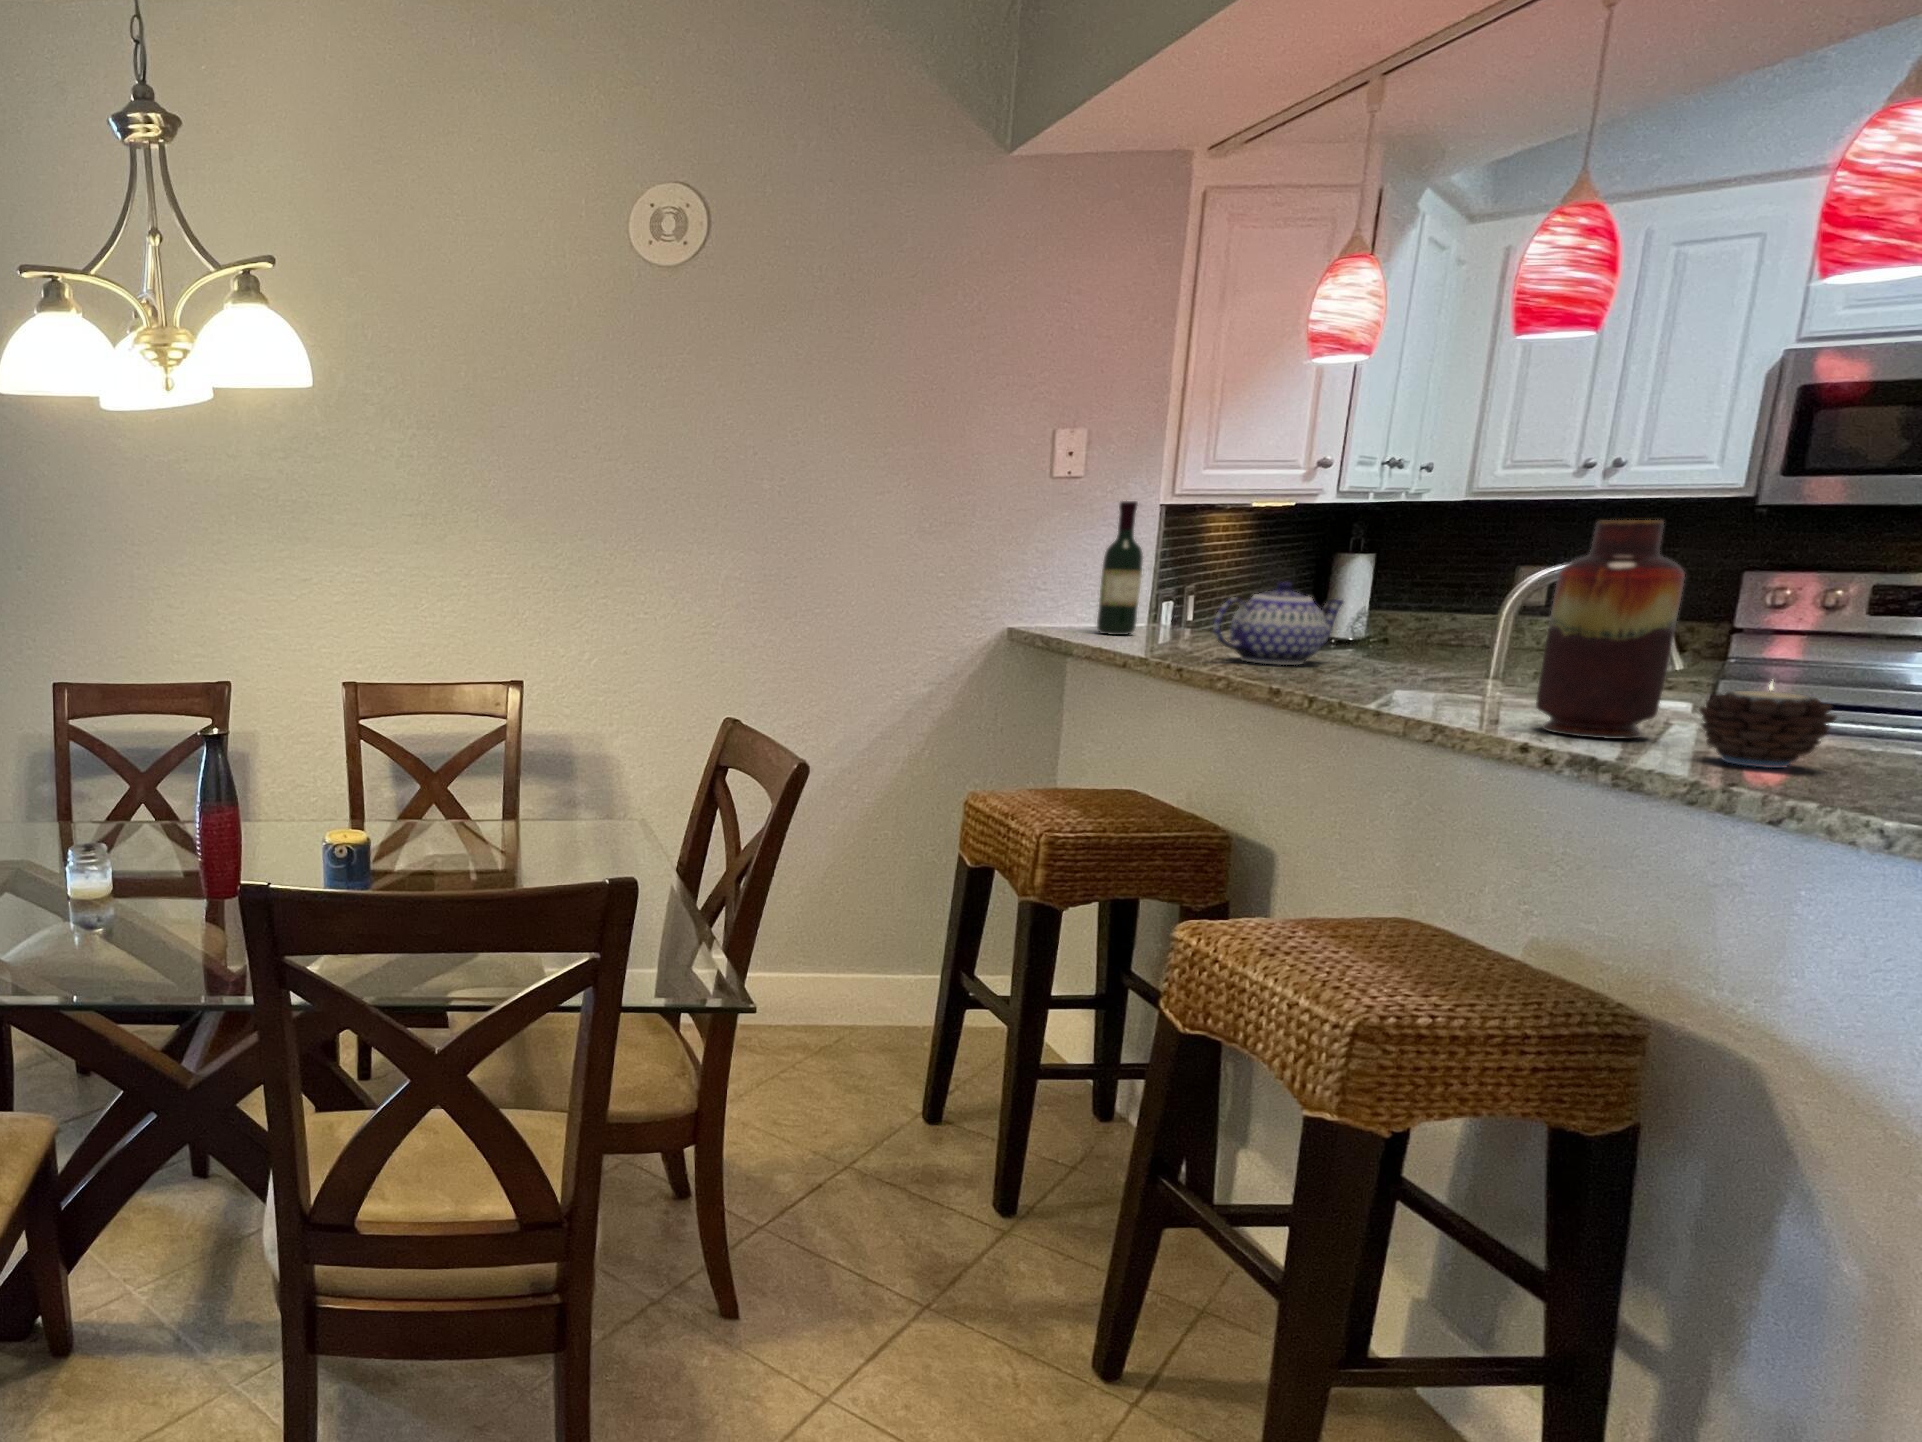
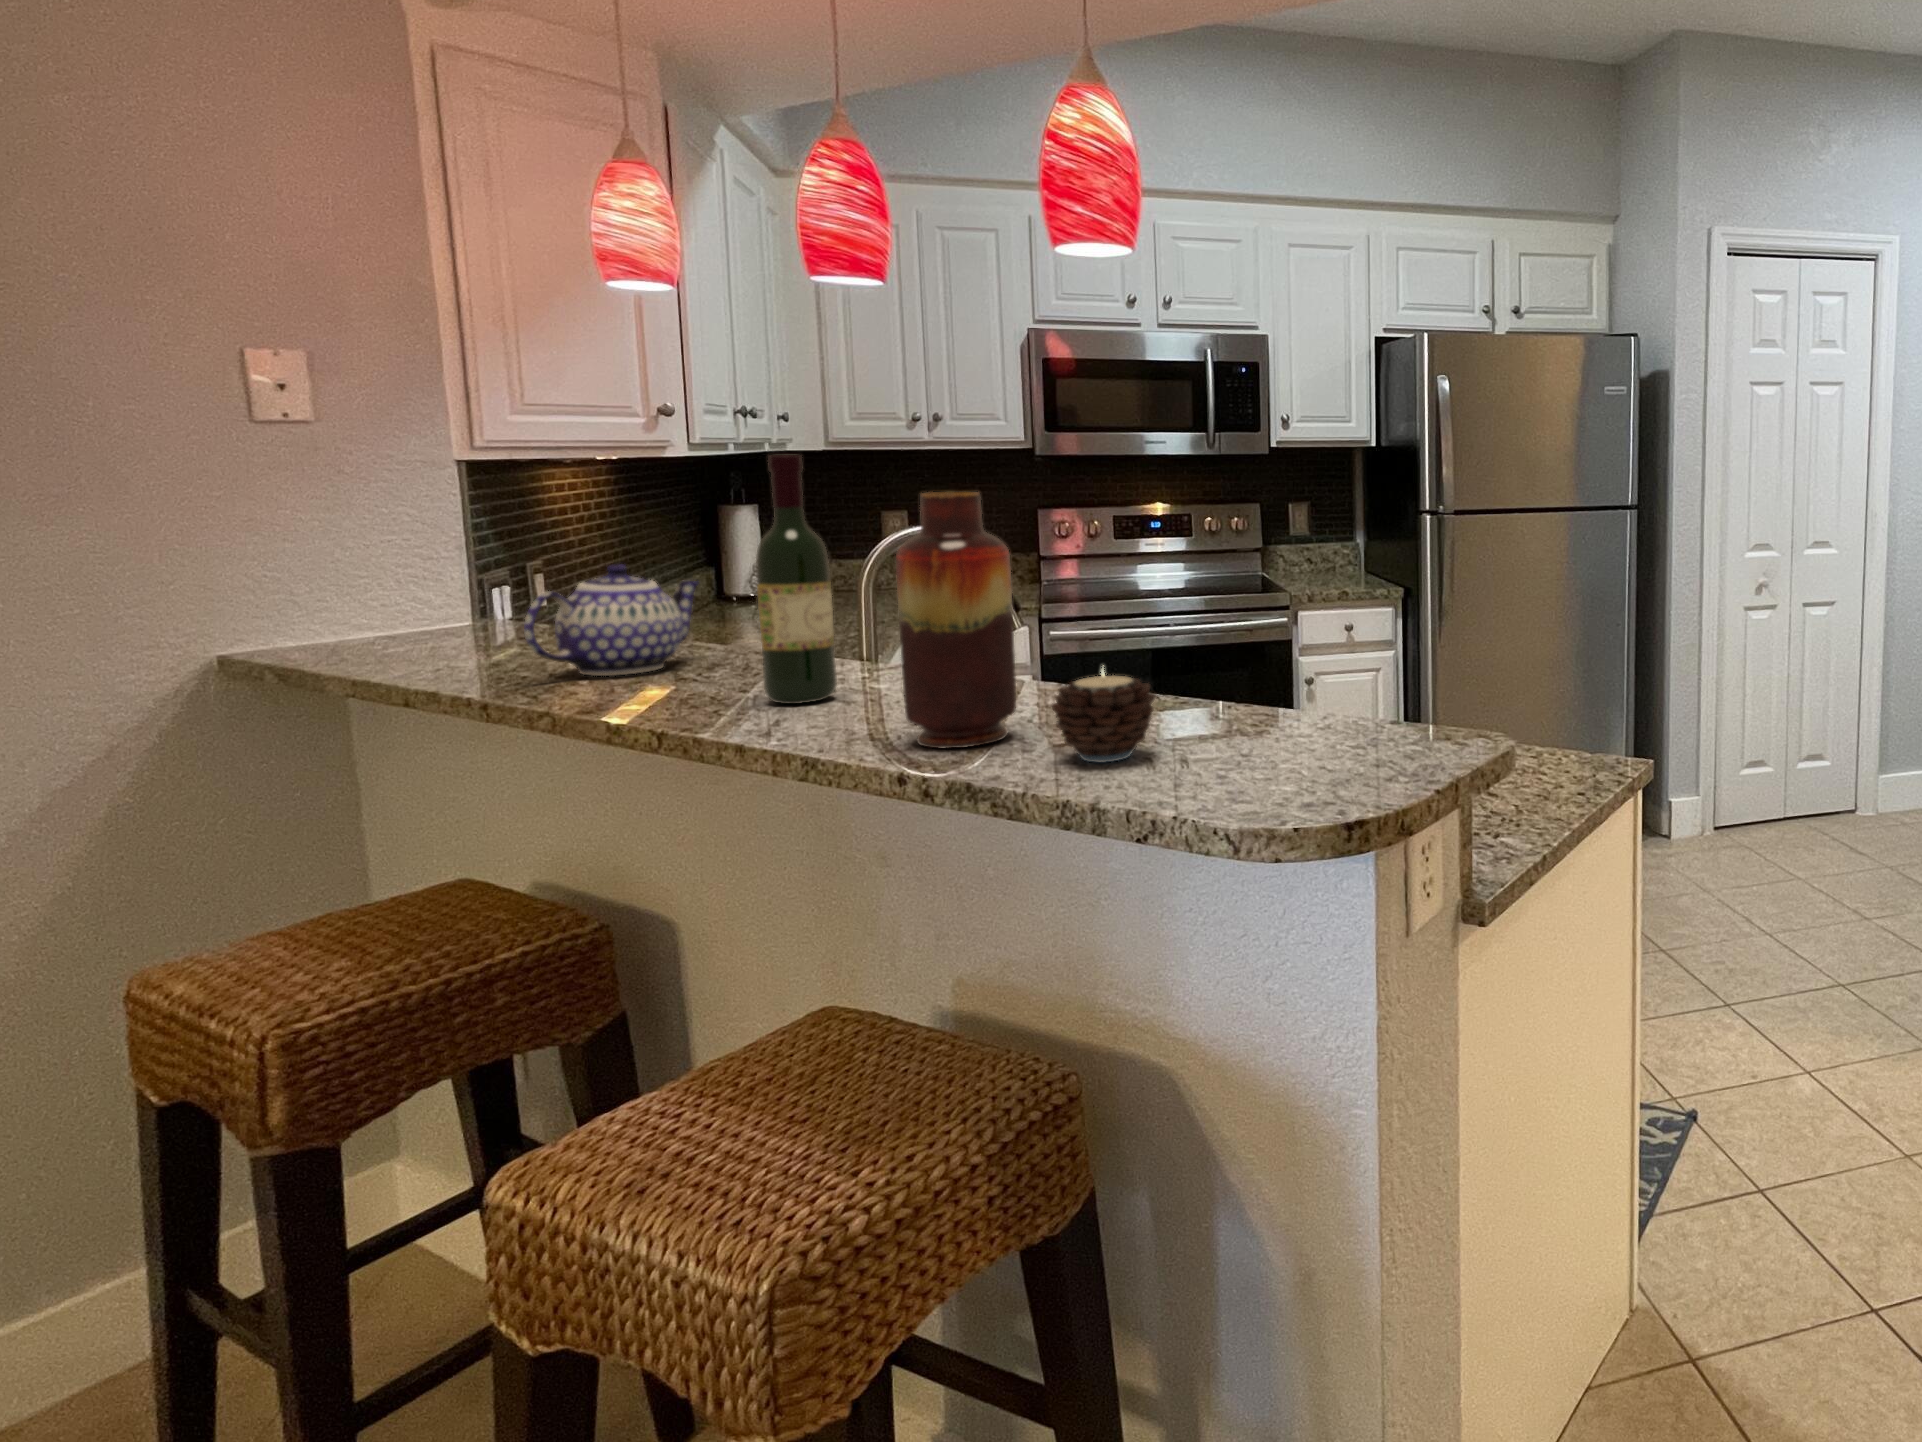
wine bottle: present [1097,501,1143,635] -> present [756,455,837,704]

